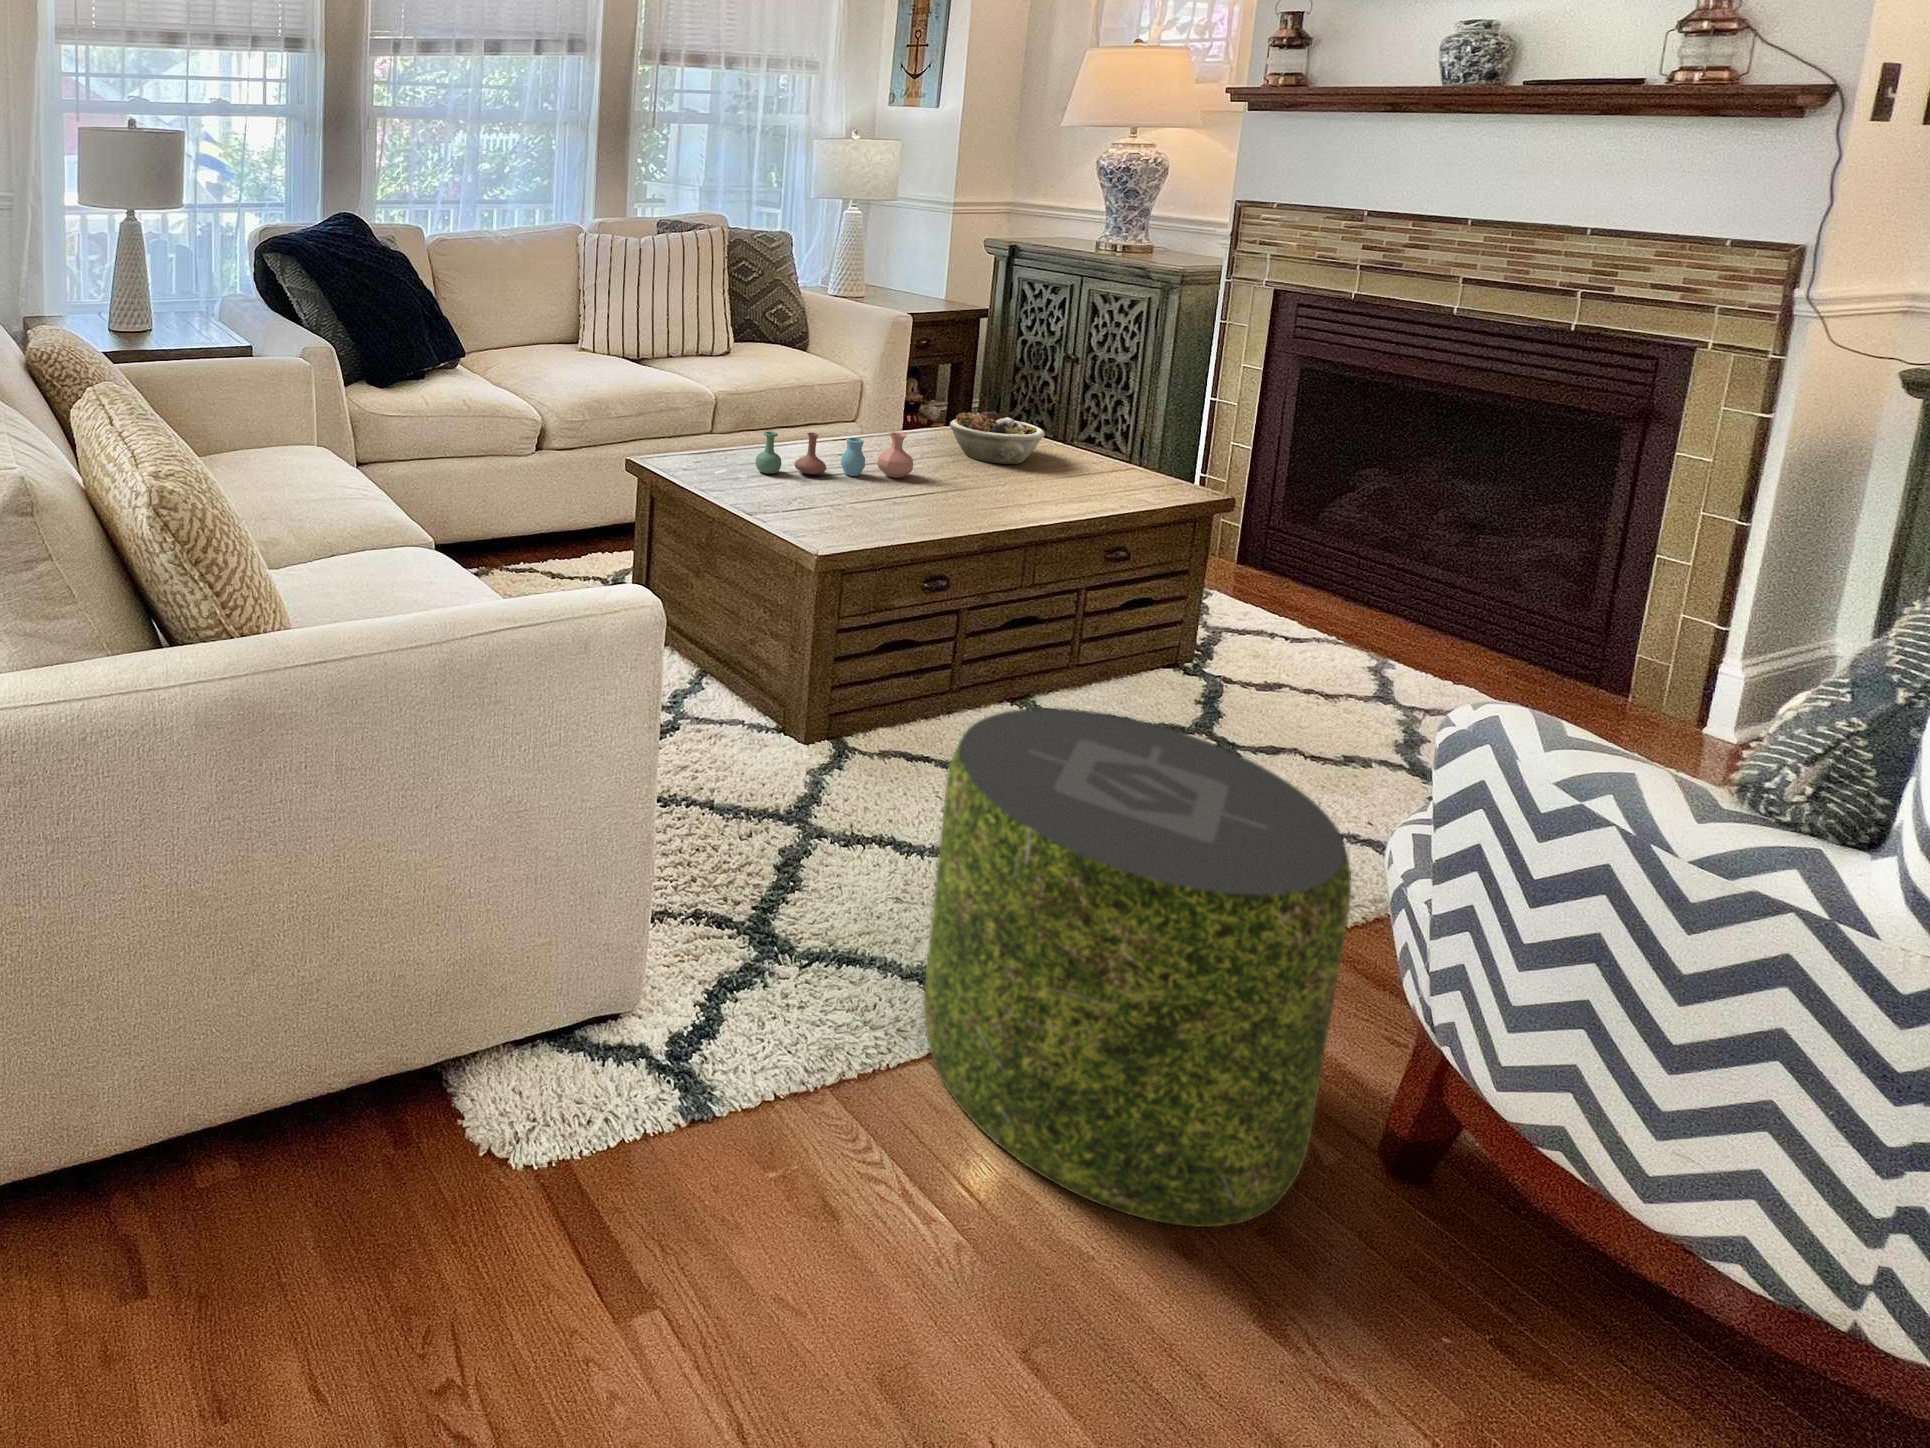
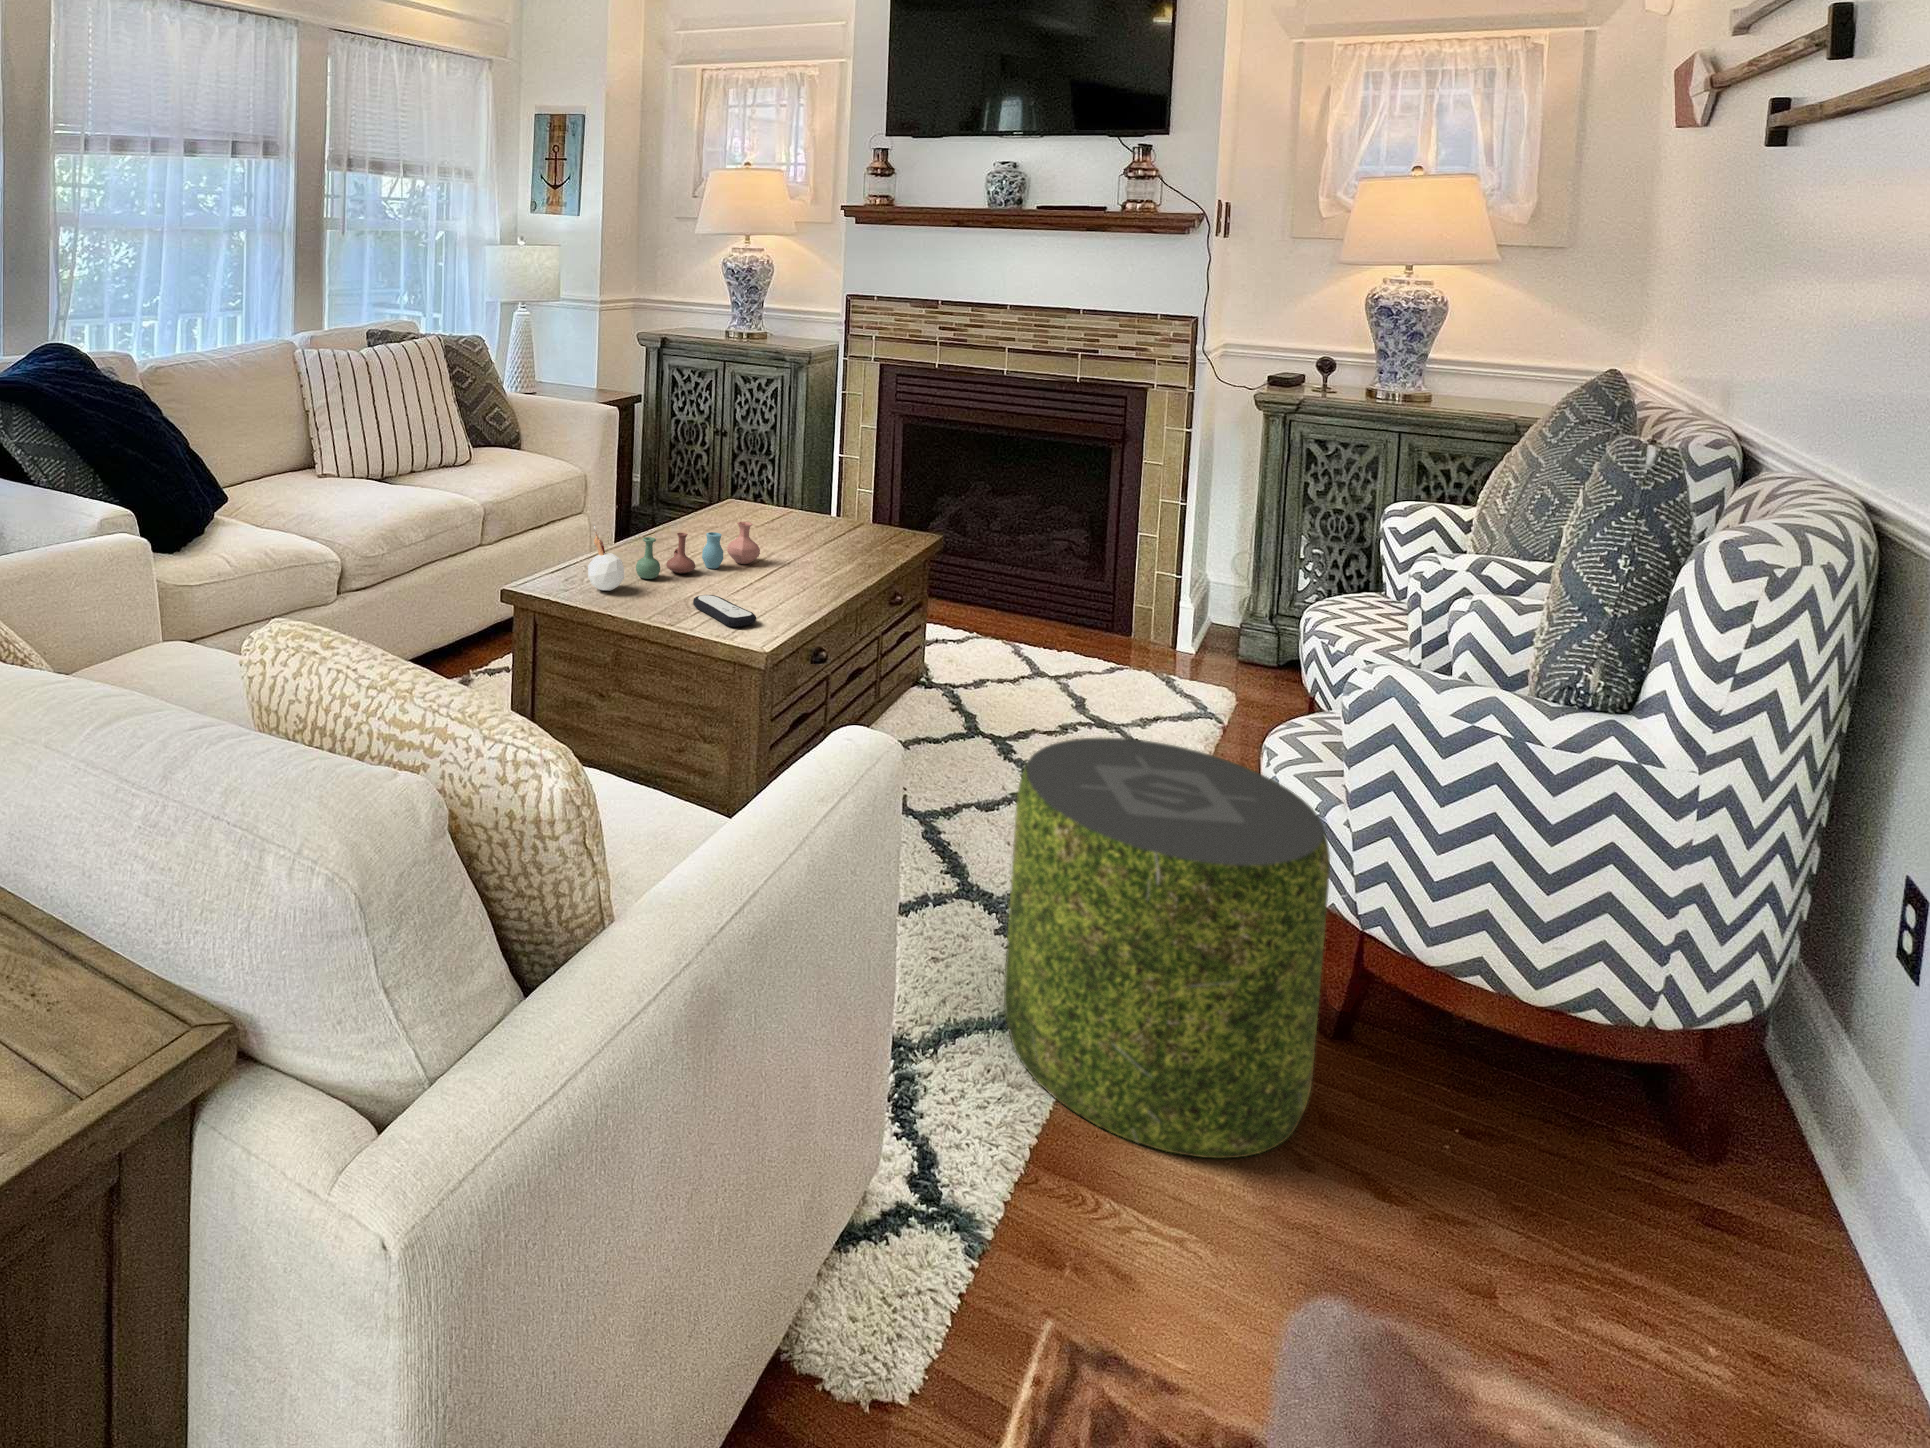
candle: none [691,409,730,477] -> present [588,525,624,591]
succulent planter: present [950,411,1044,464] -> none [752,491,828,537]
remote control: none [781,494,831,529] -> present [693,595,756,627]

